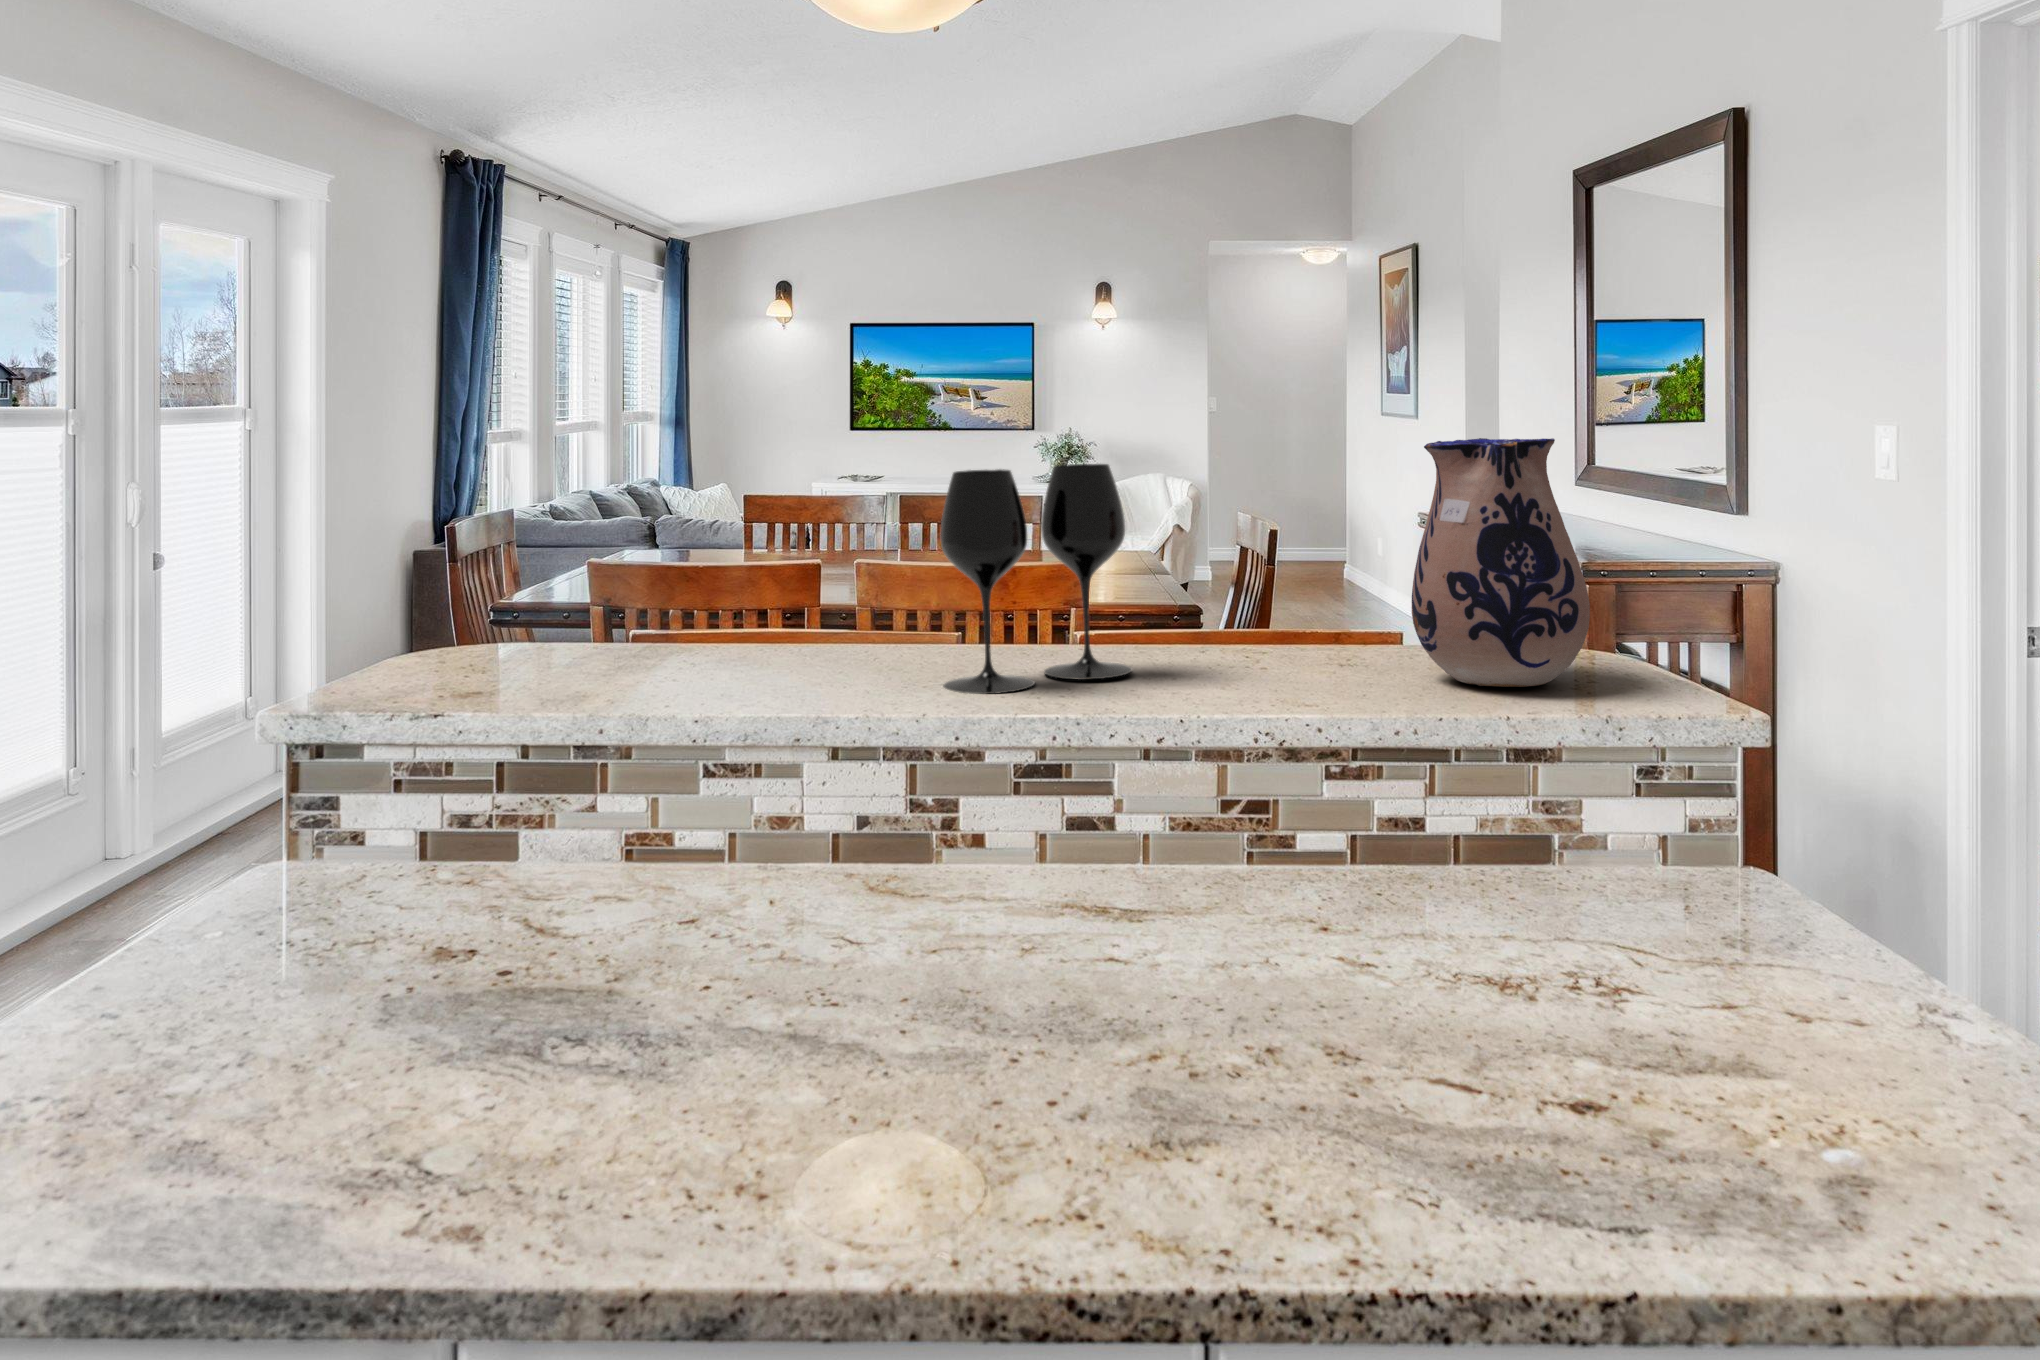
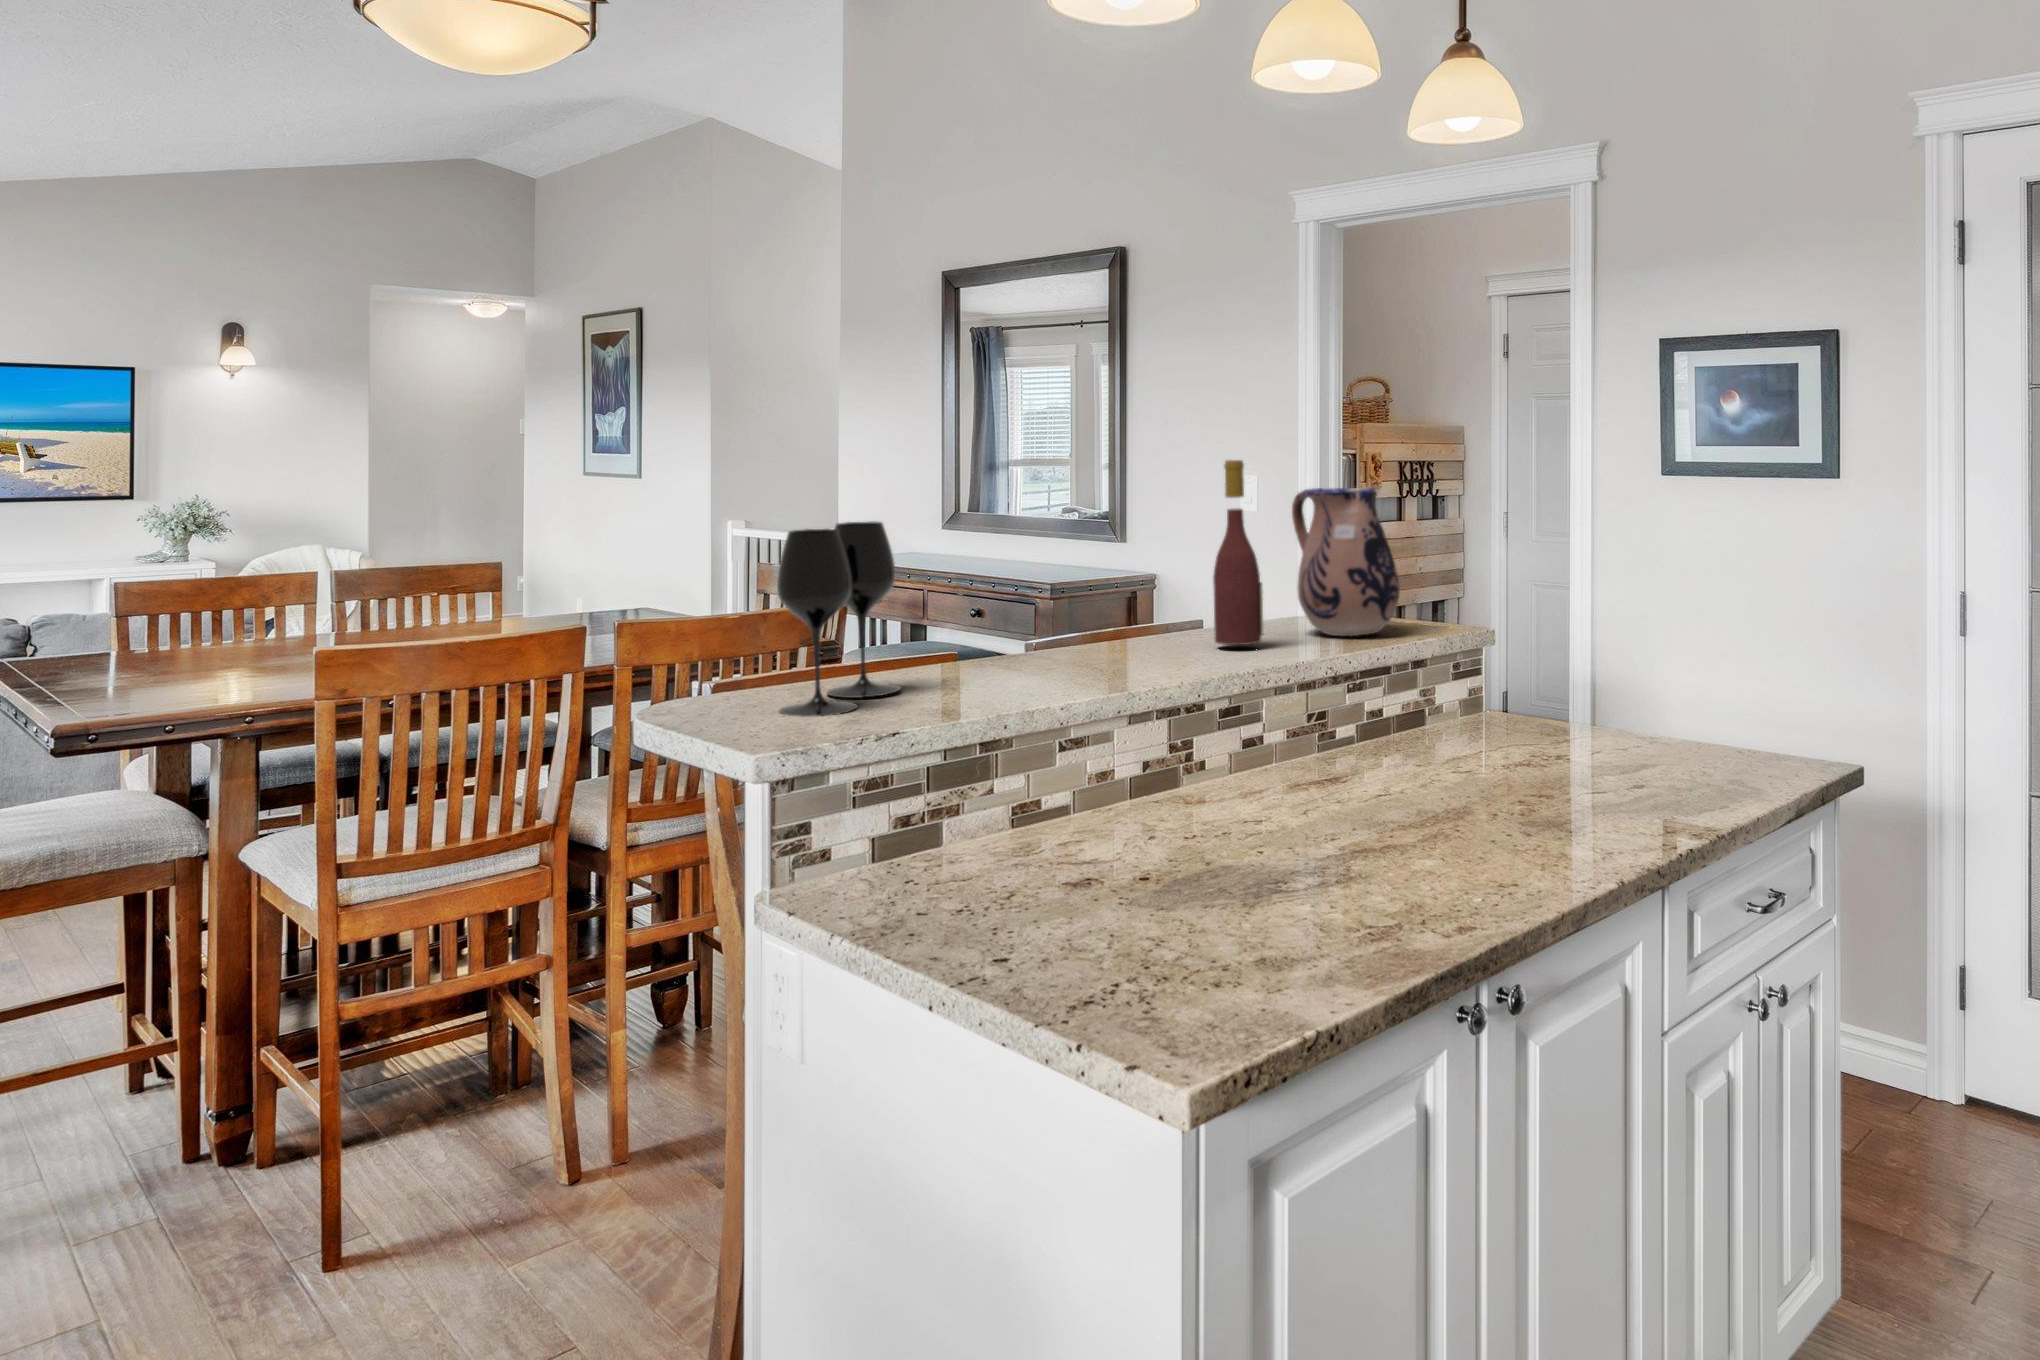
wine bottle: none [1206,391,1288,683] -> present [1213,460,1264,645]
wine glass: present [940,464,1132,694] -> present [777,521,900,717]

